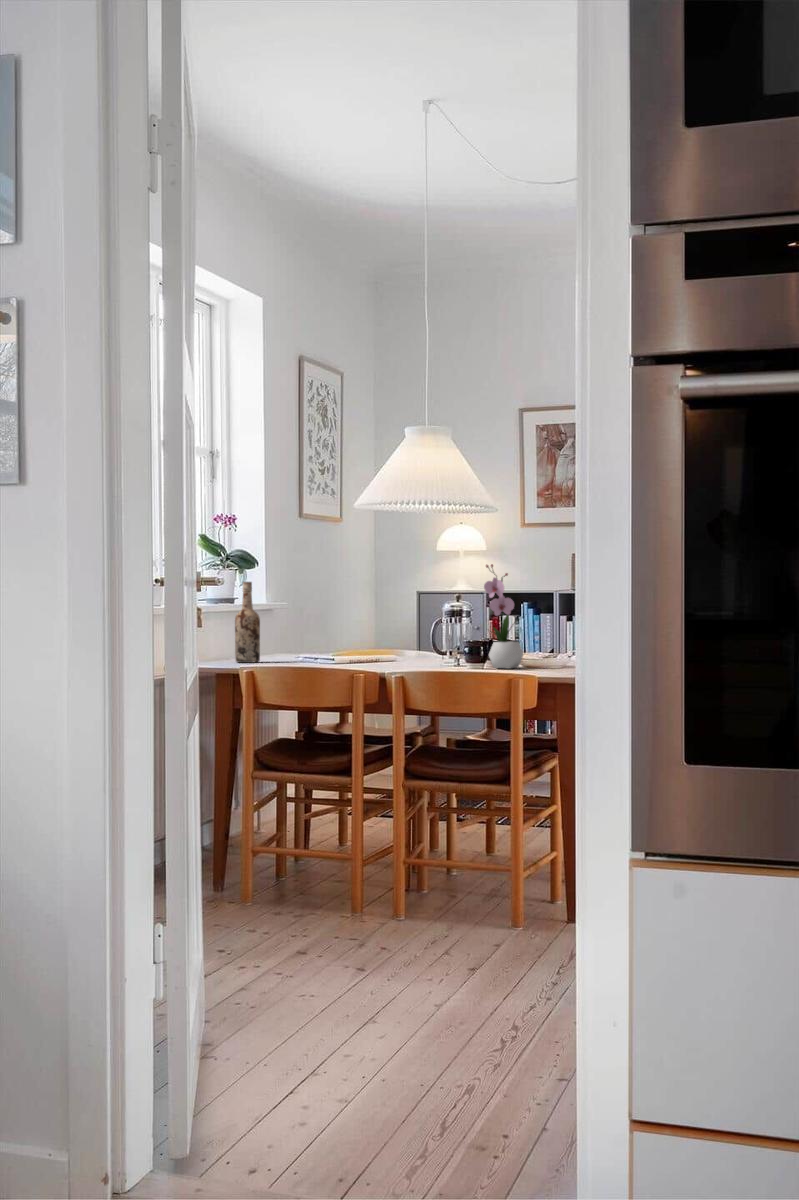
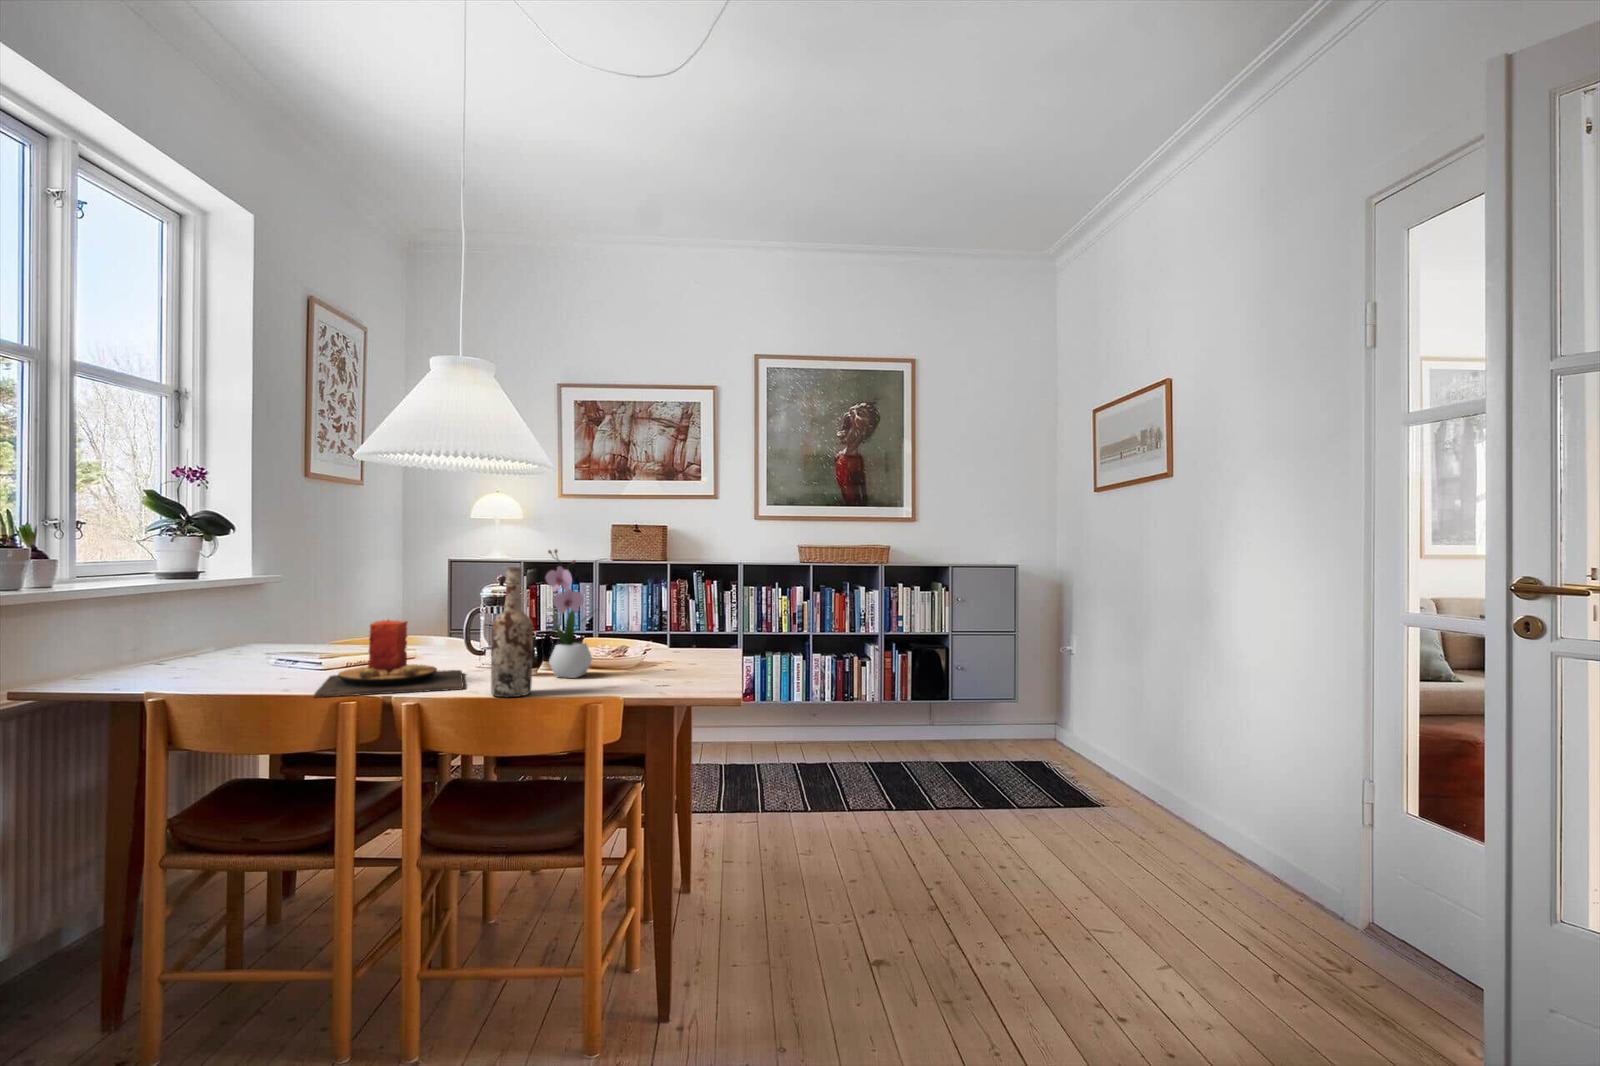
wine bottle: present [235,582,260,663] -> present [491,568,533,697]
candle: none [327,619,425,671] -> present [314,620,464,698]

